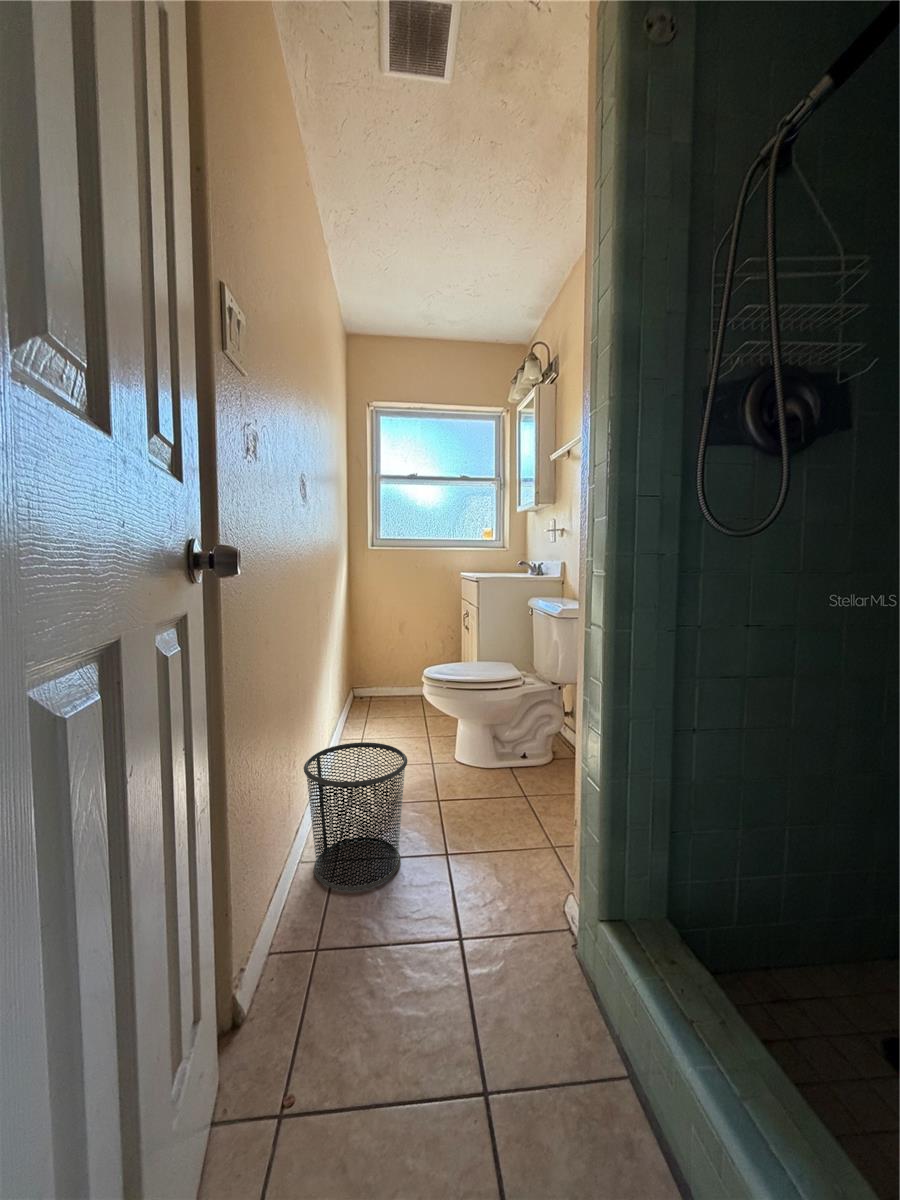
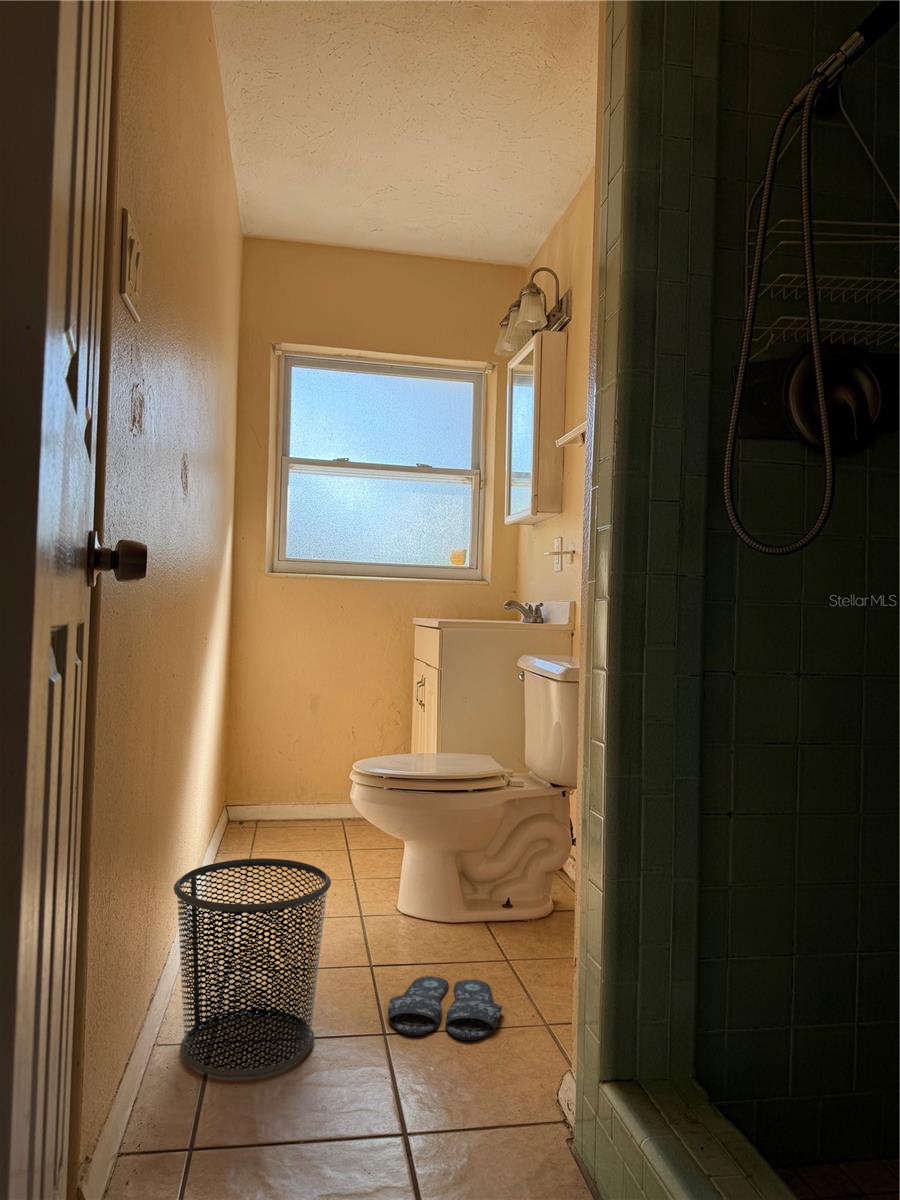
slippers: none [449,811,524,862] -> present [388,976,503,1040]

